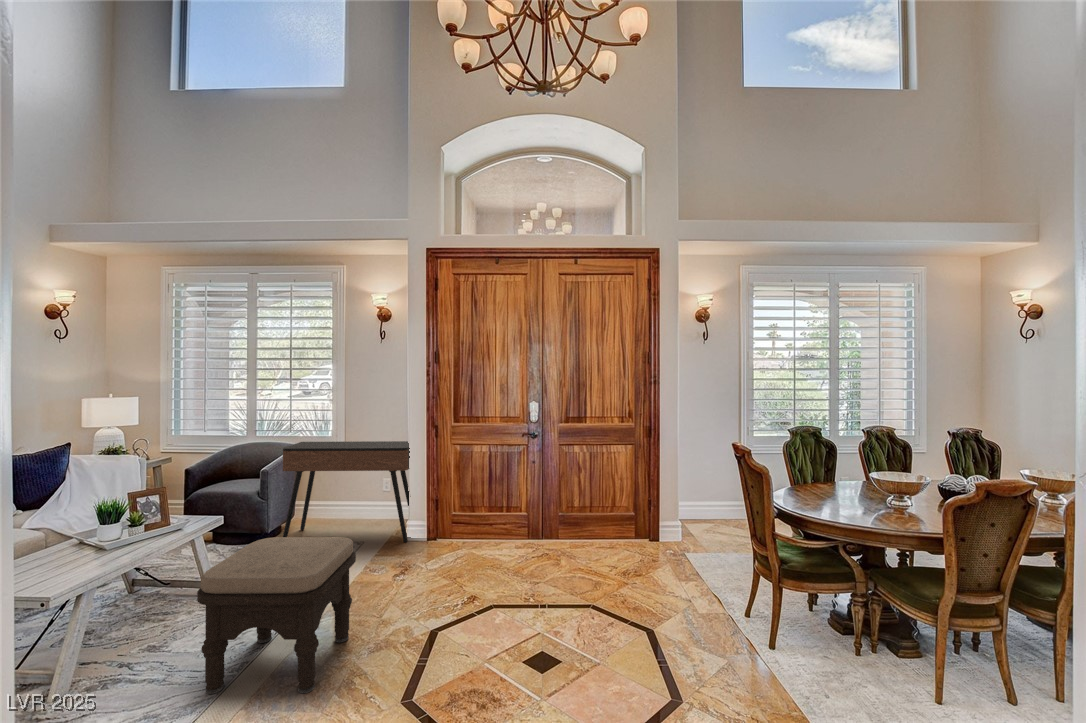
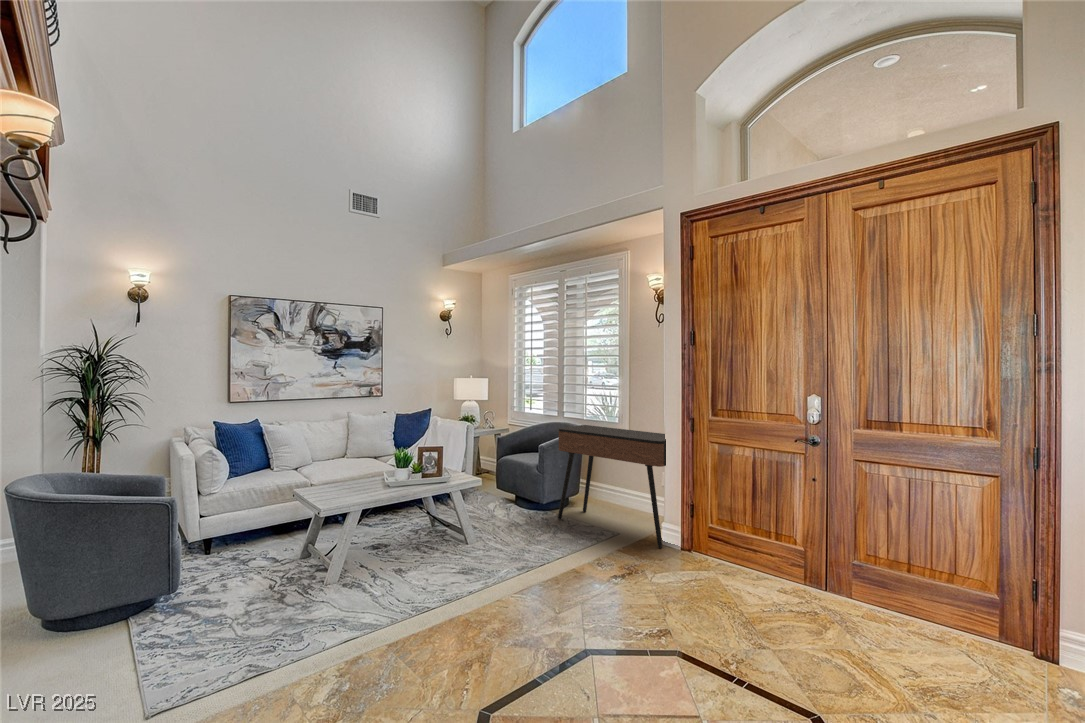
ottoman: present [197,537,356,694] -> none [391,503,526,652]

